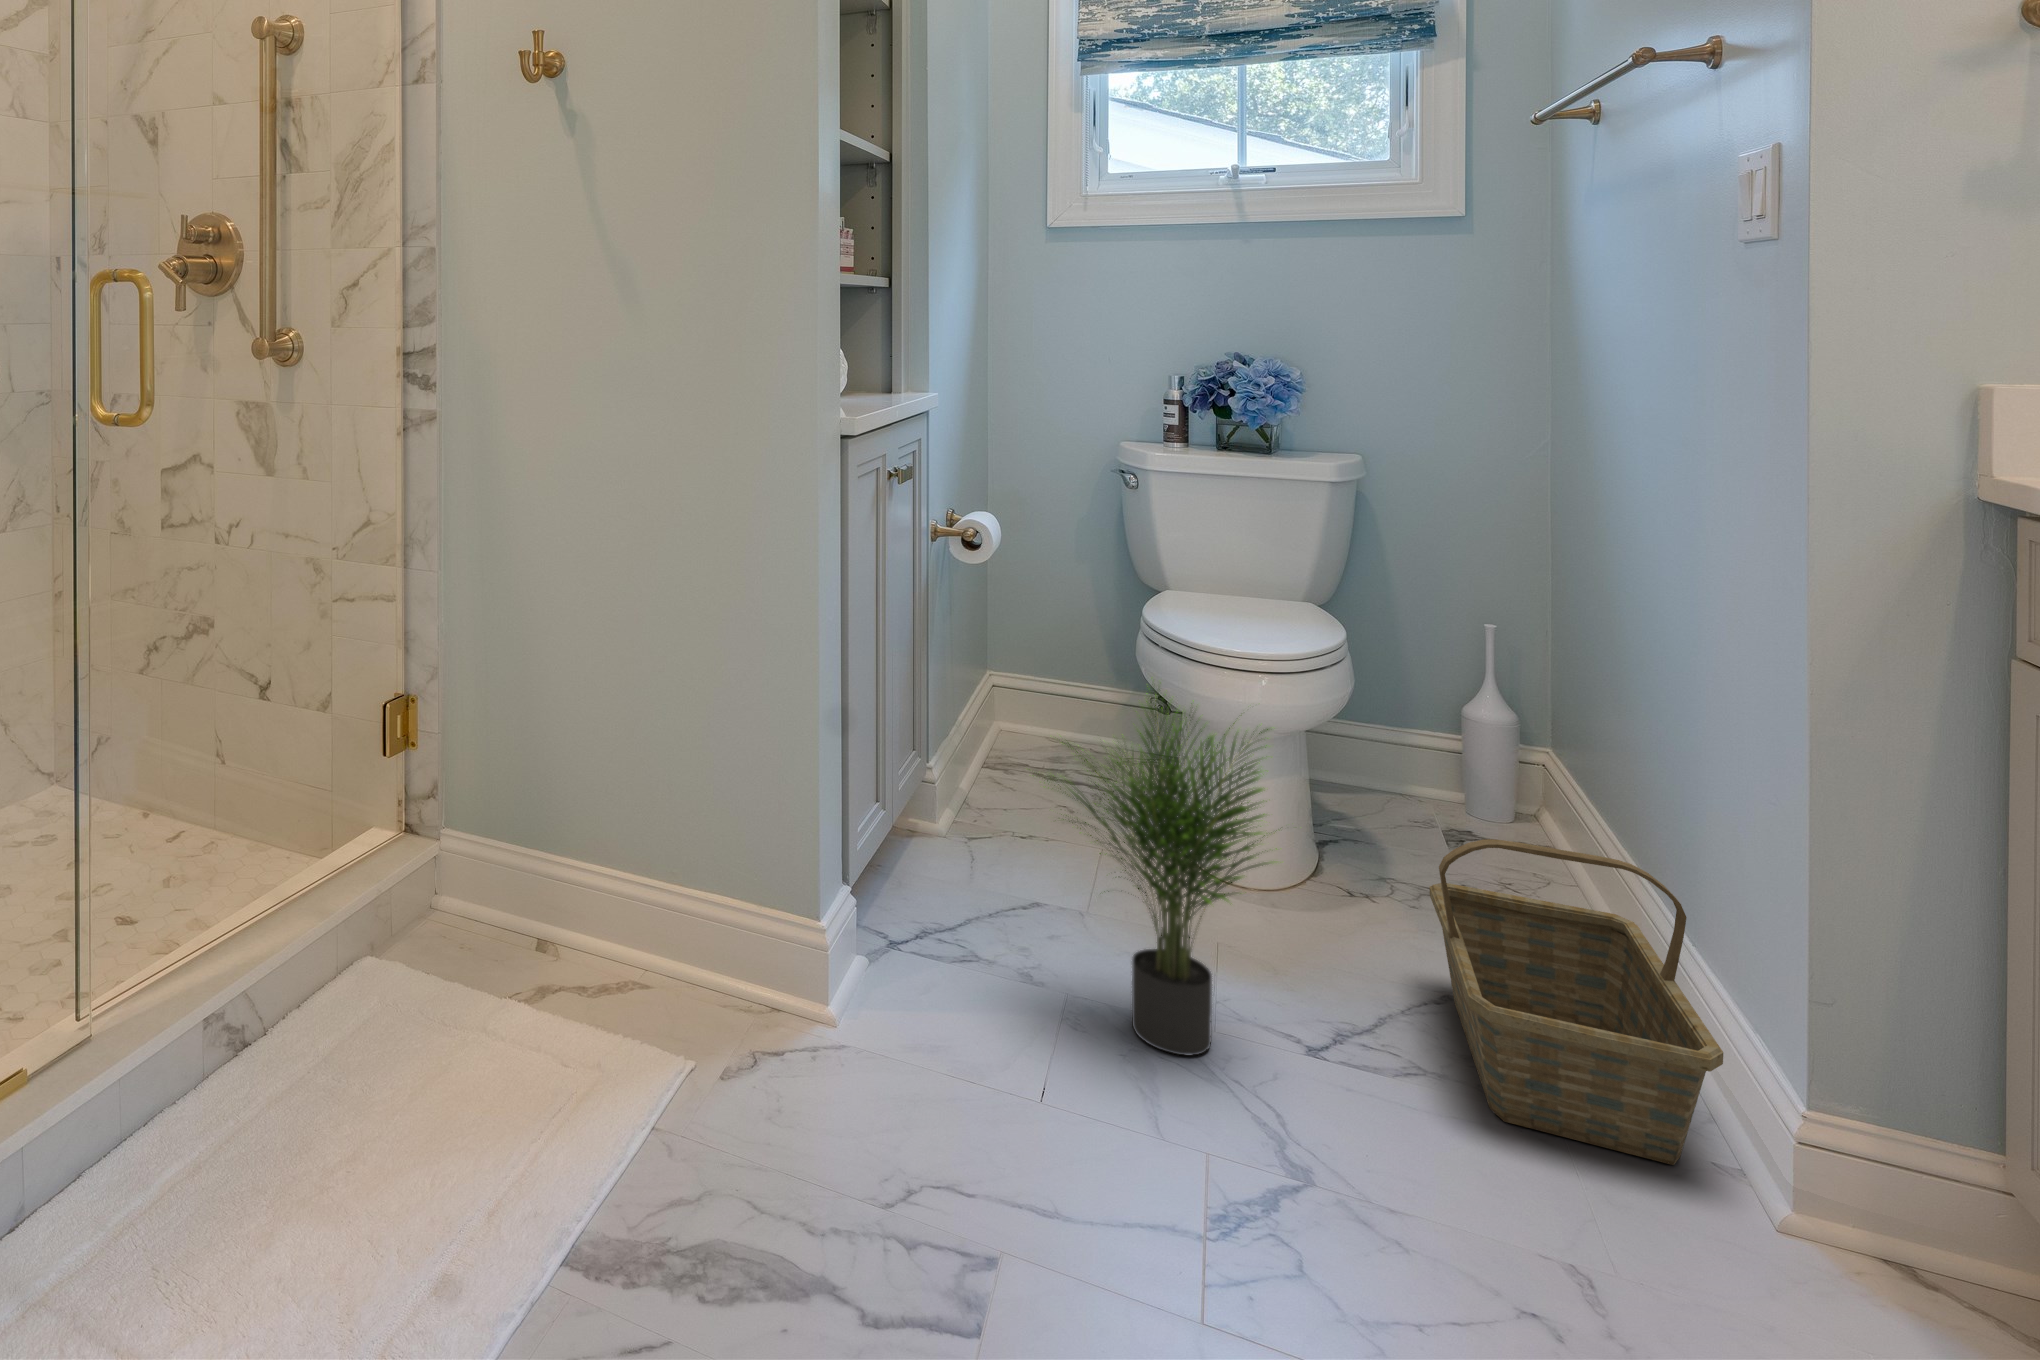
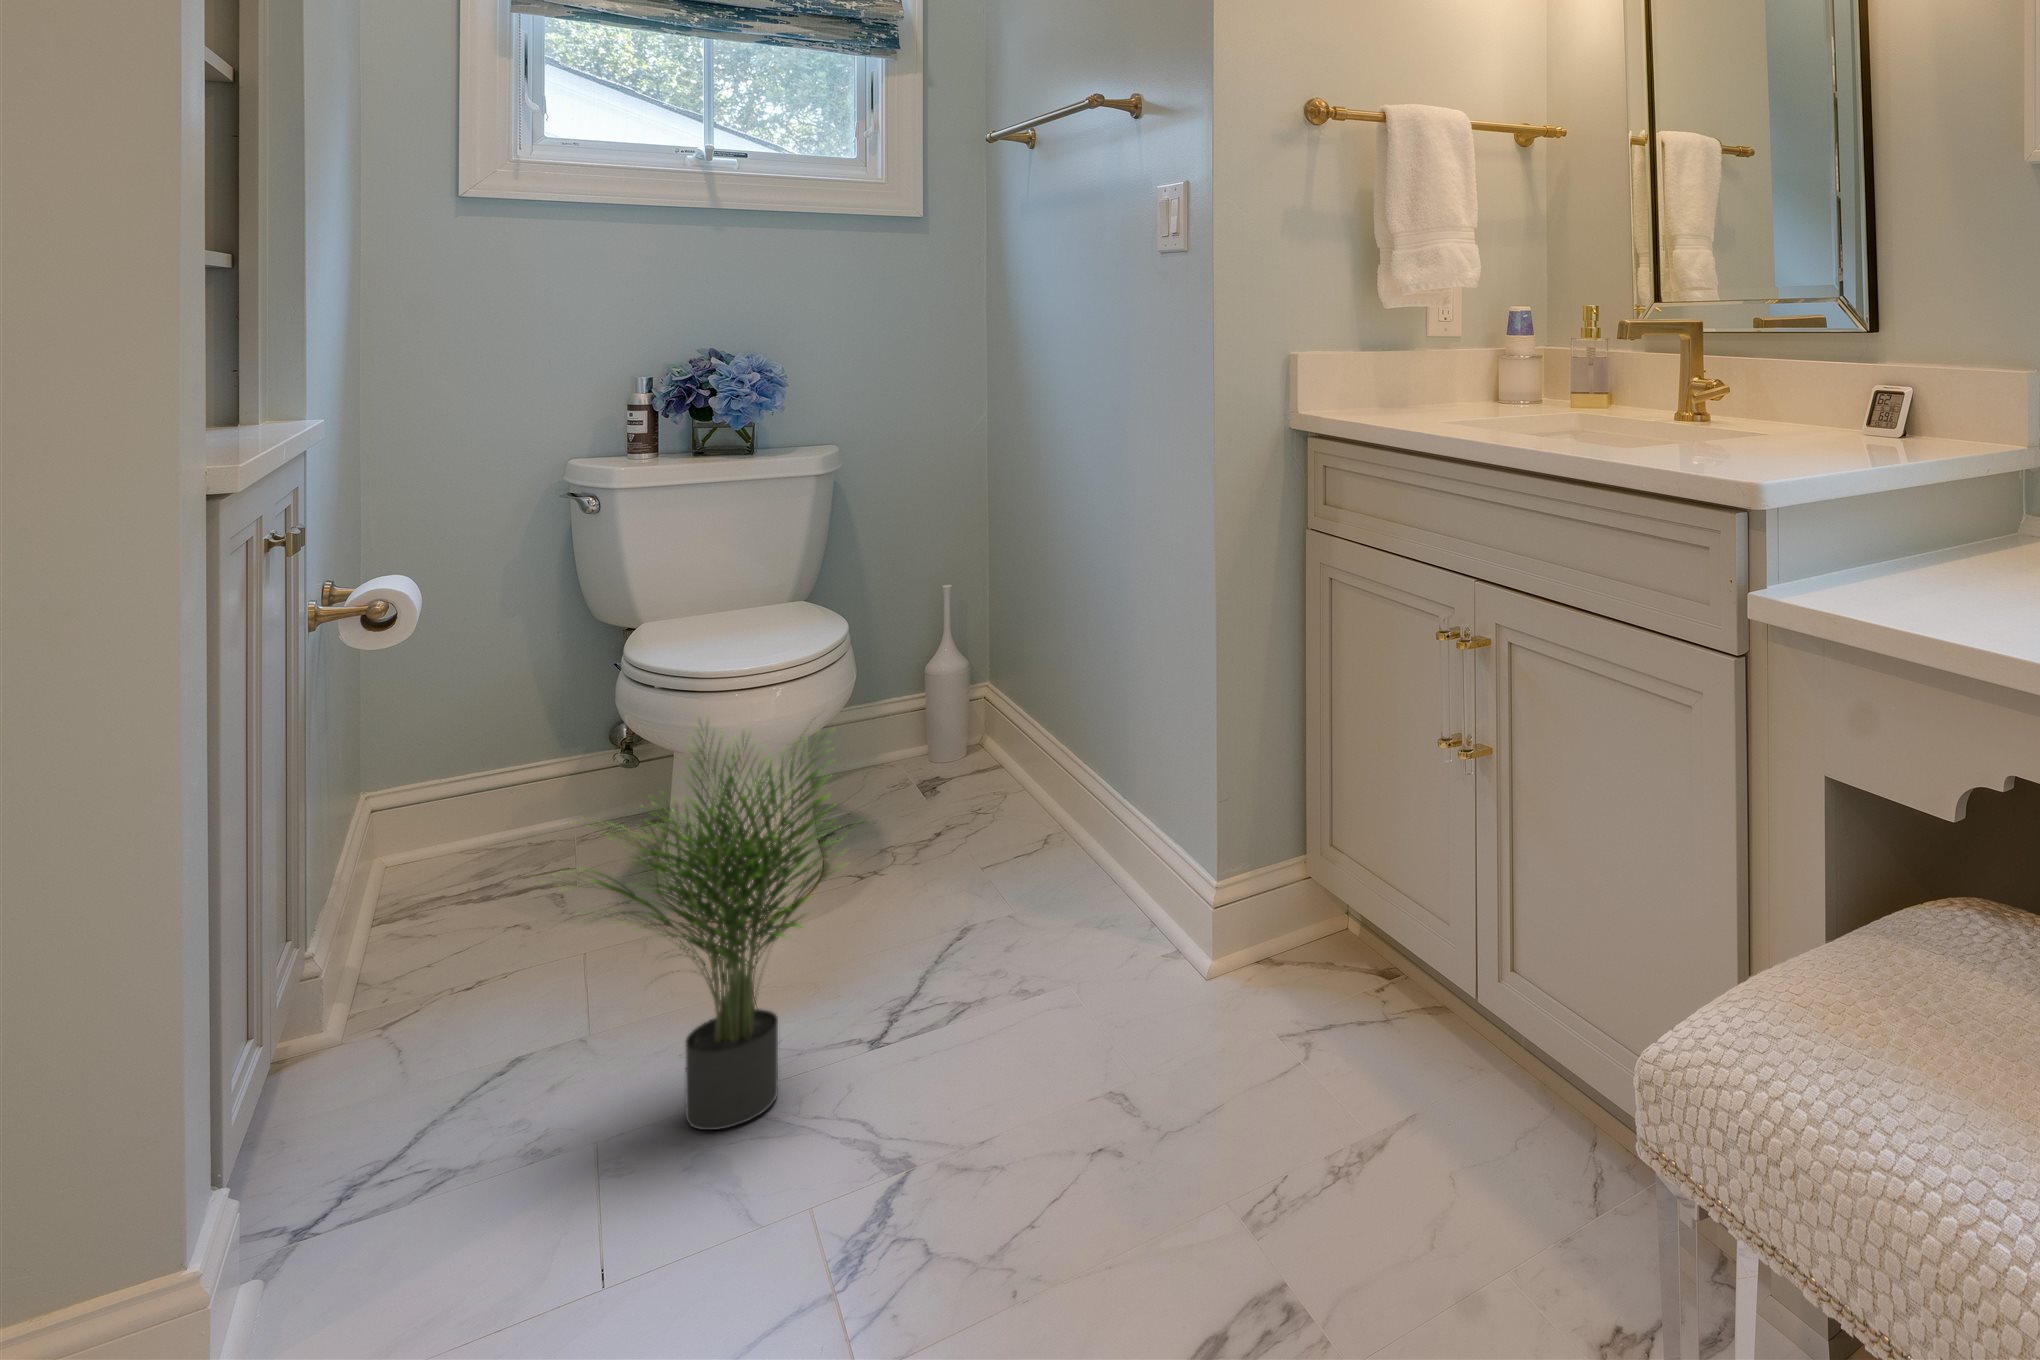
basket: present [1430,839,1723,1165] -> none [950,755,1172,1012]

